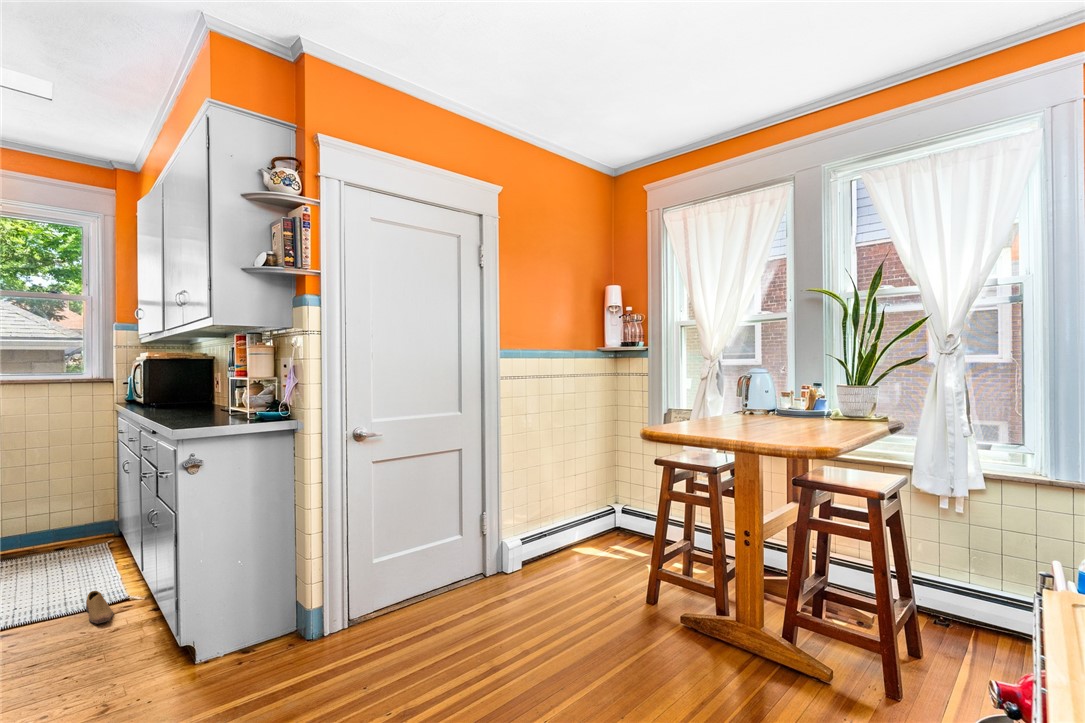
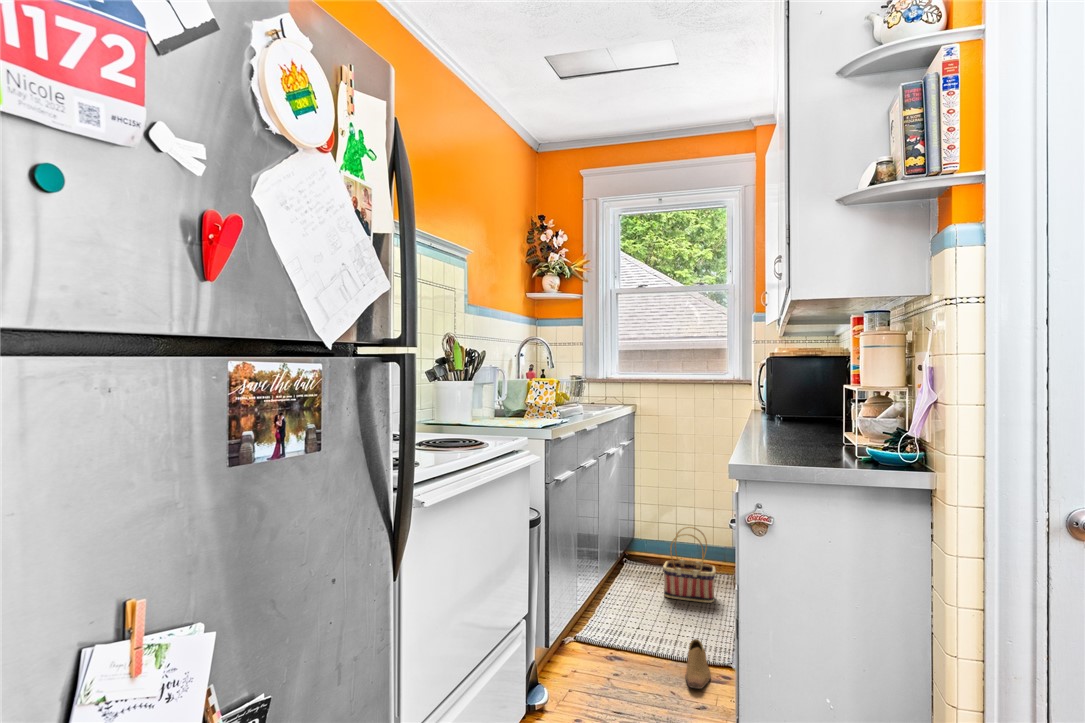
basket: none [29,511,91,581] -> present [663,527,716,603]

